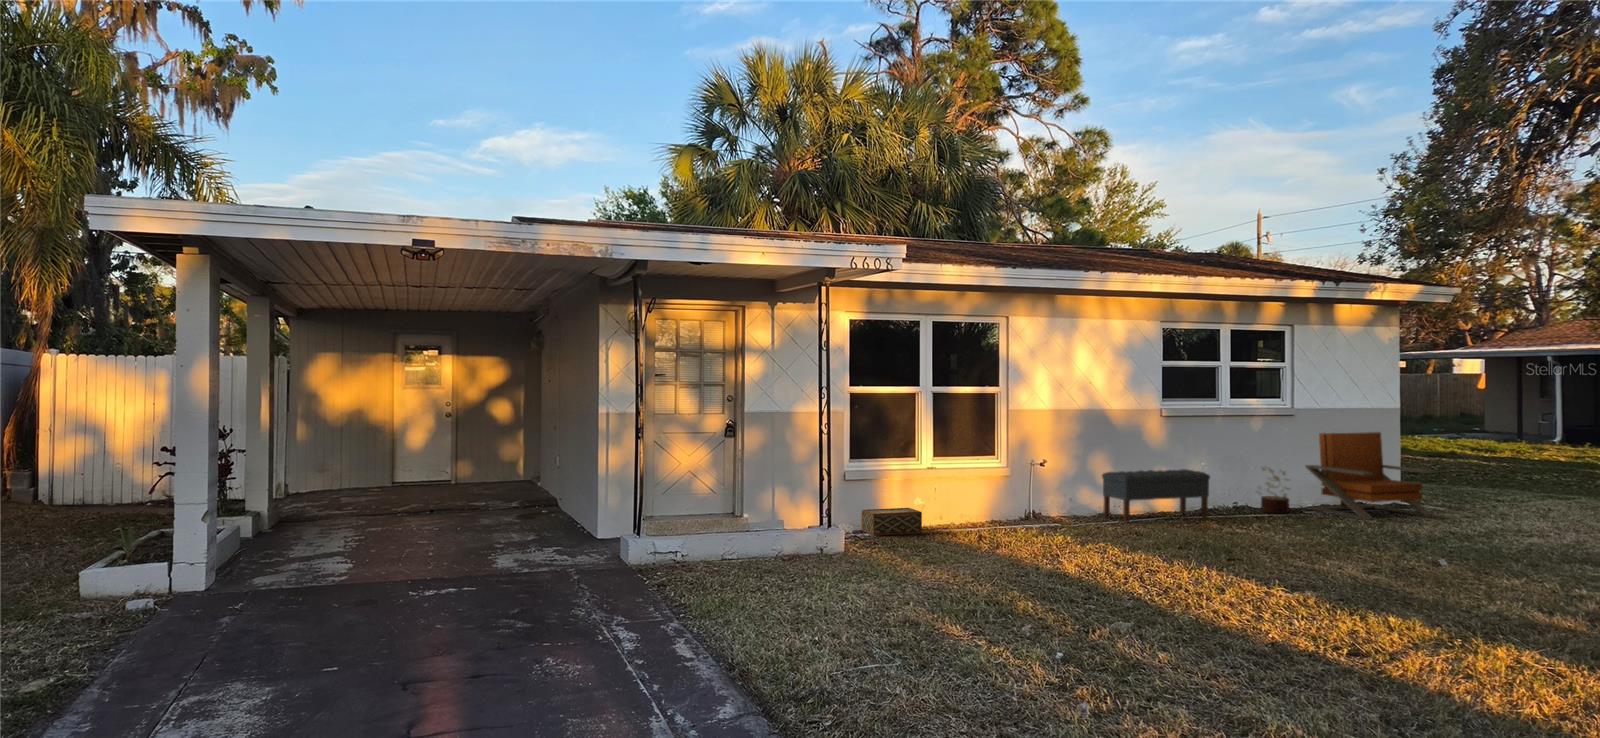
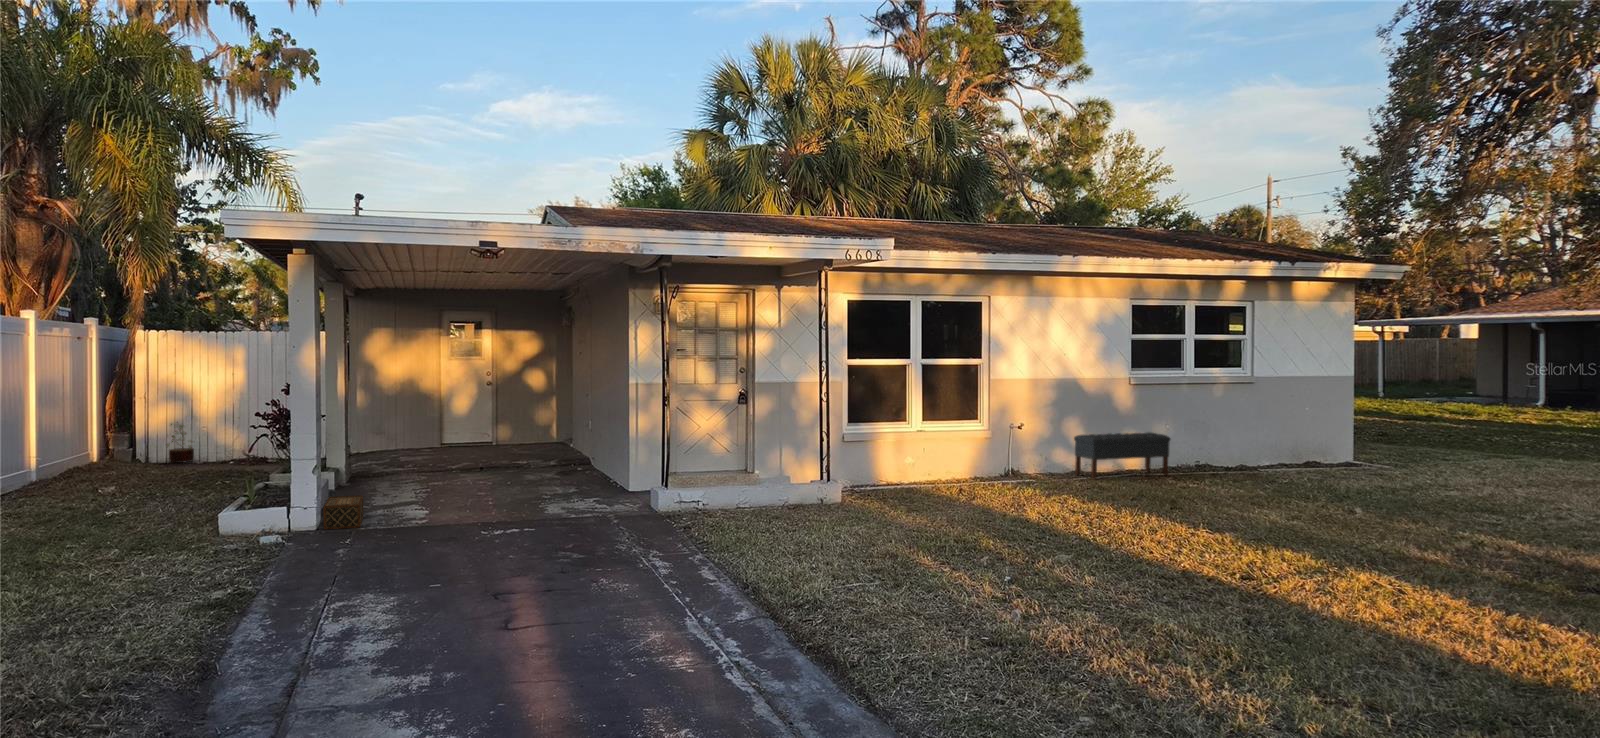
lounge chair: present [1306,432,1433,520] -> none [1261,399,1373,477]
decorative plant: present [1259,468,1289,513] -> present [167,422,194,463]
woven basket: present [862,508,922,535] -> present [323,495,363,529]

